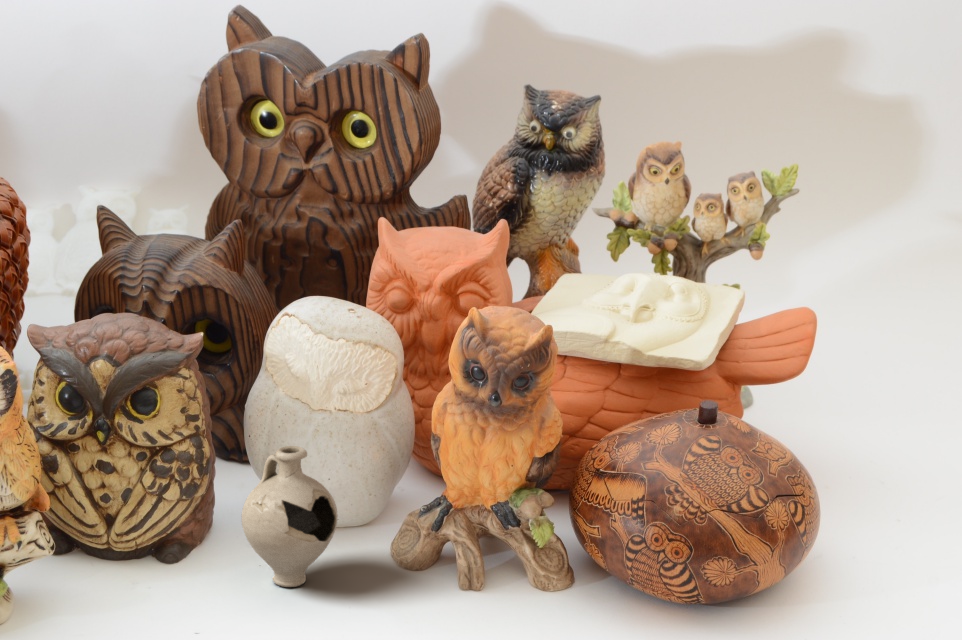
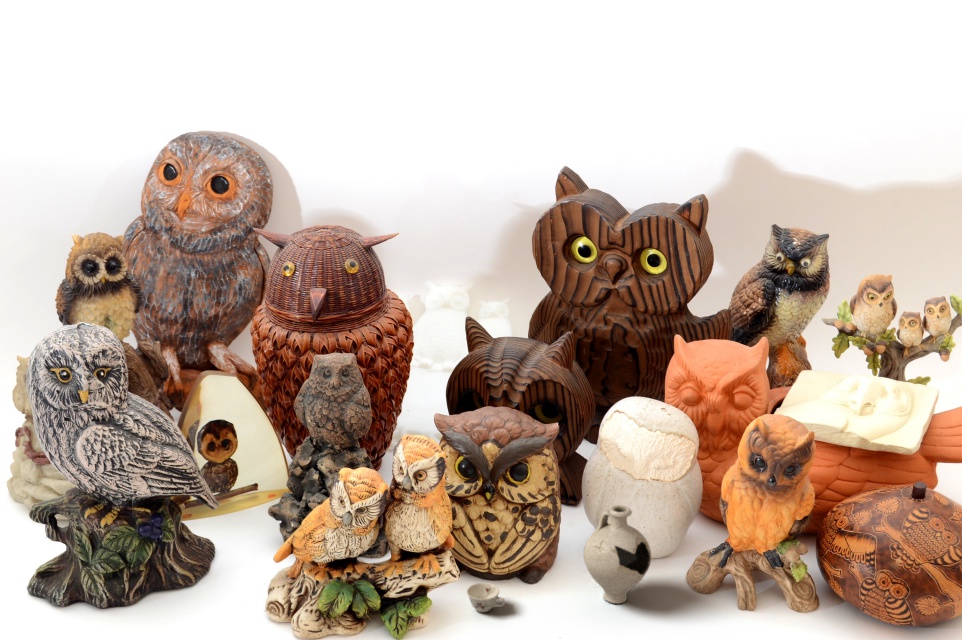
teacup: none [70,565,126,605] -> present [467,583,505,612]

